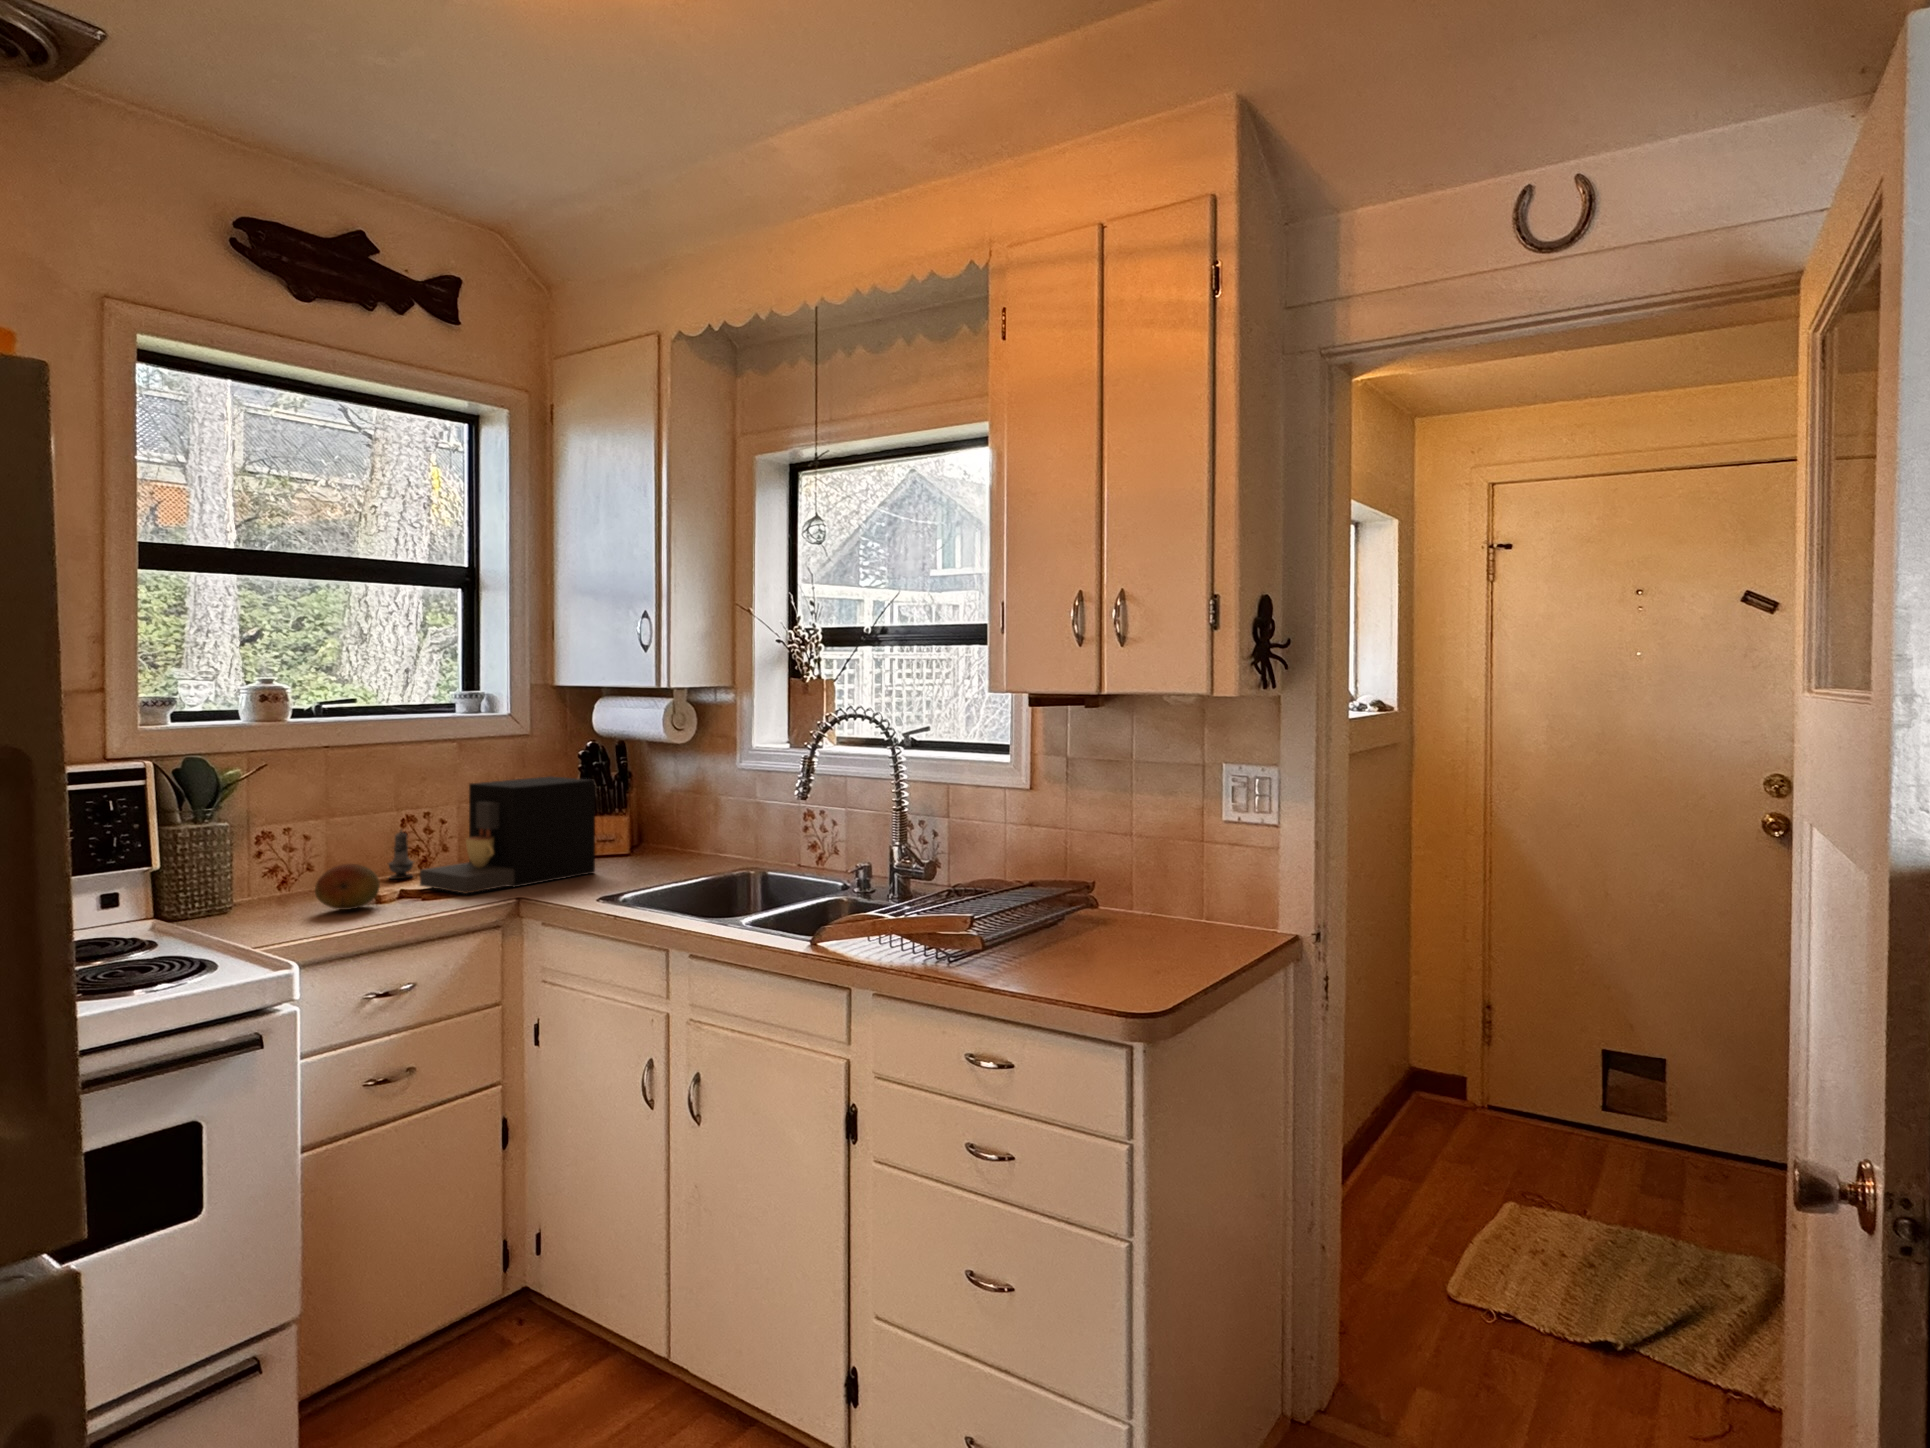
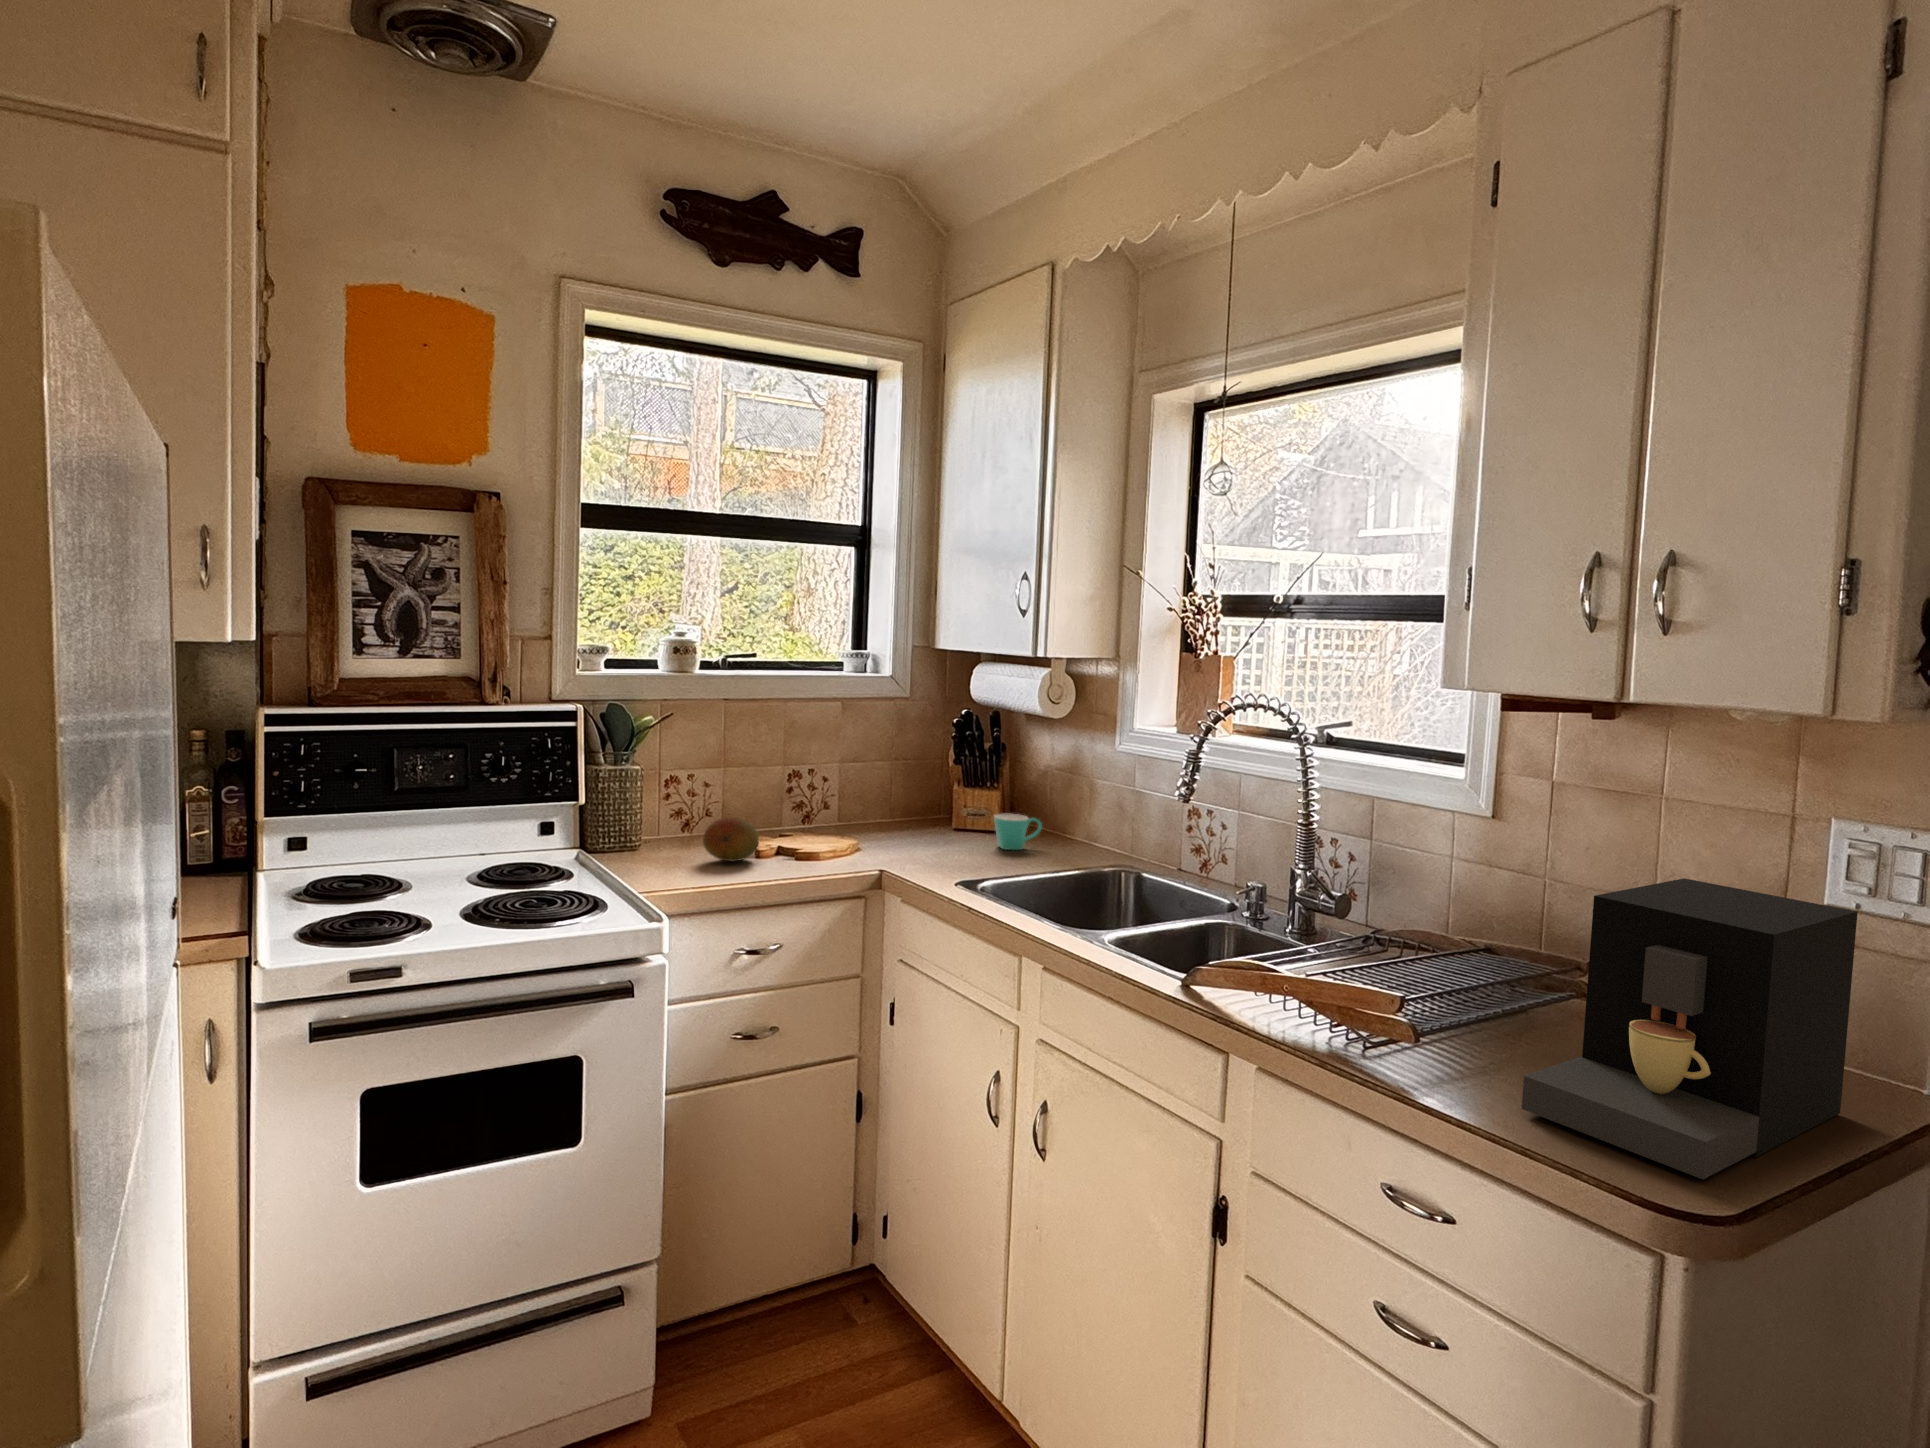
coffee maker: present [420,776,595,894] -> present [1522,878,1858,1179]
salt shaker: present [388,830,413,879] -> none [776,783,799,832]
mug: none [625,836,672,869] -> present [994,814,1042,850]

